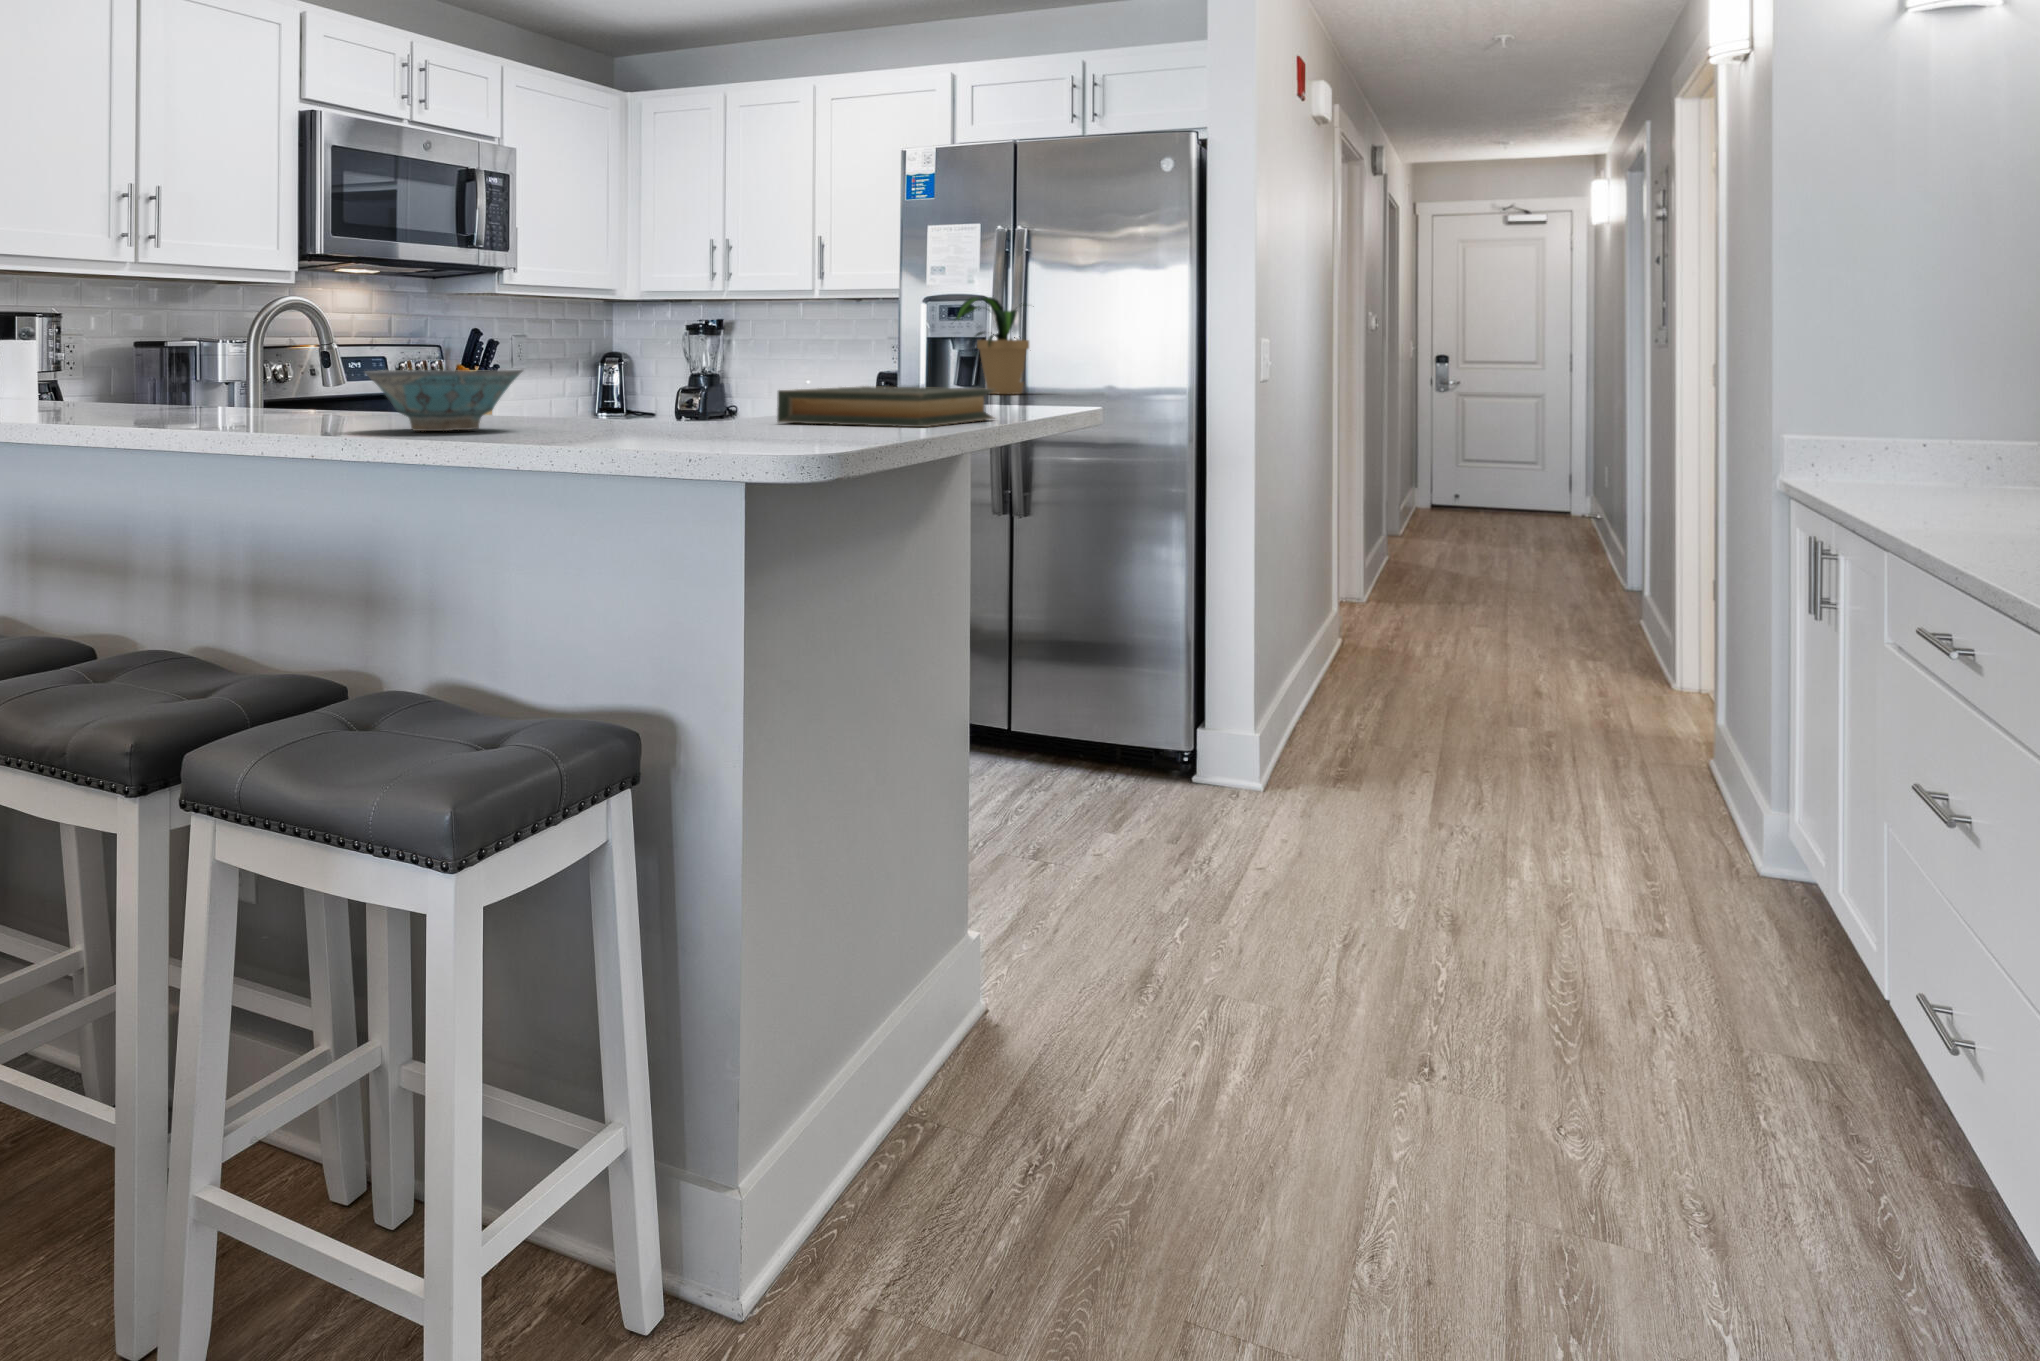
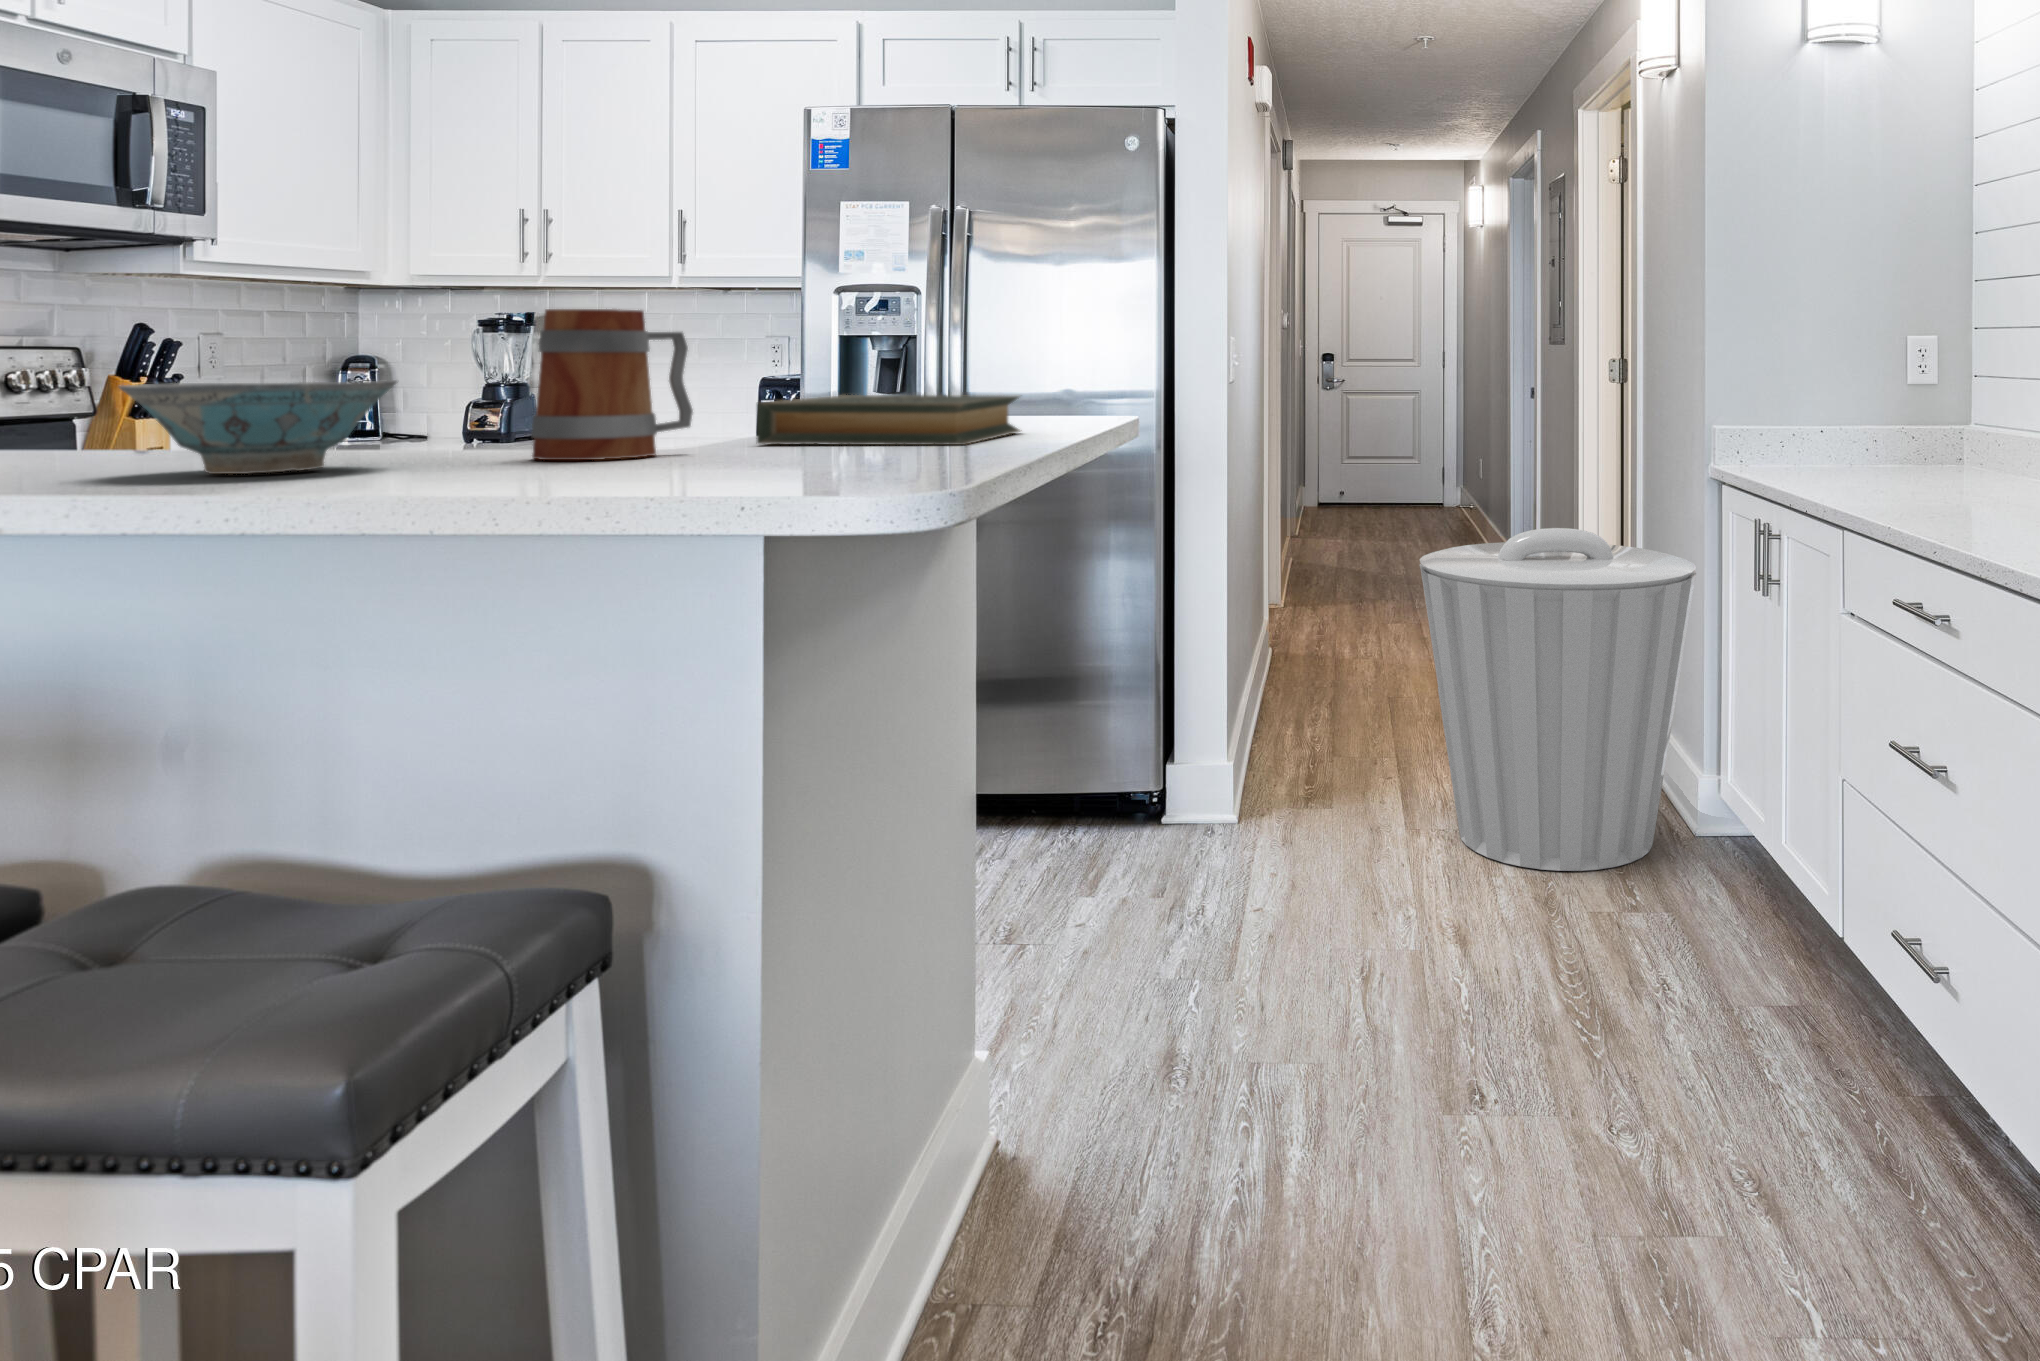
potted plant: present [956,297,1029,394] -> none [861,282,988,401]
mug: none [610,319,721,429] -> present [531,309,693,460]
trash can: none [1446,534,1755,886] -> present [1419,528,1696,871]

